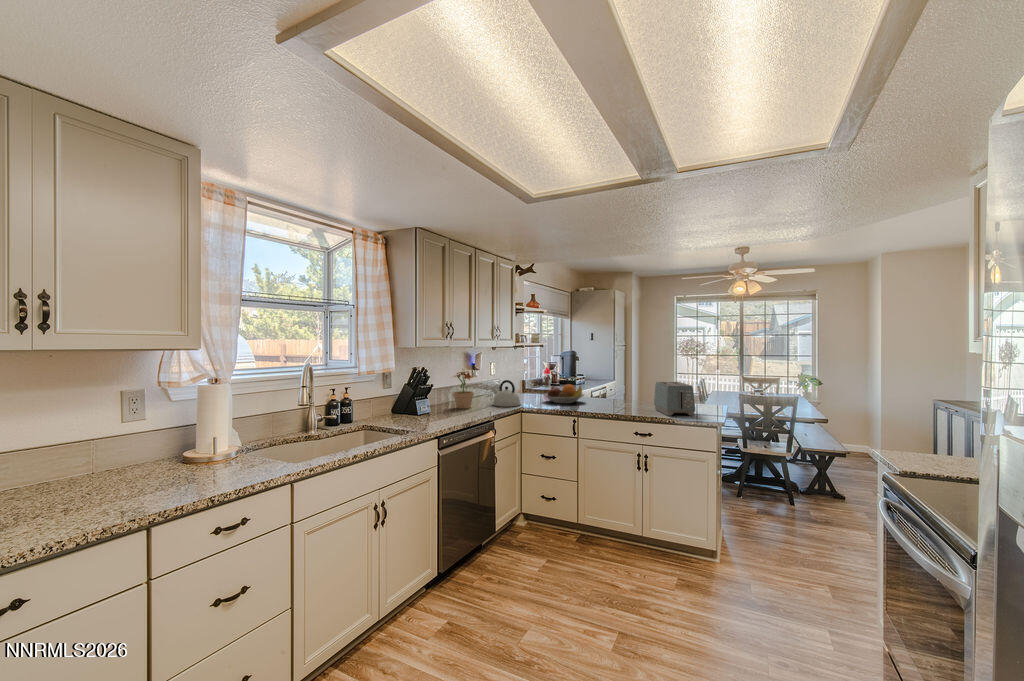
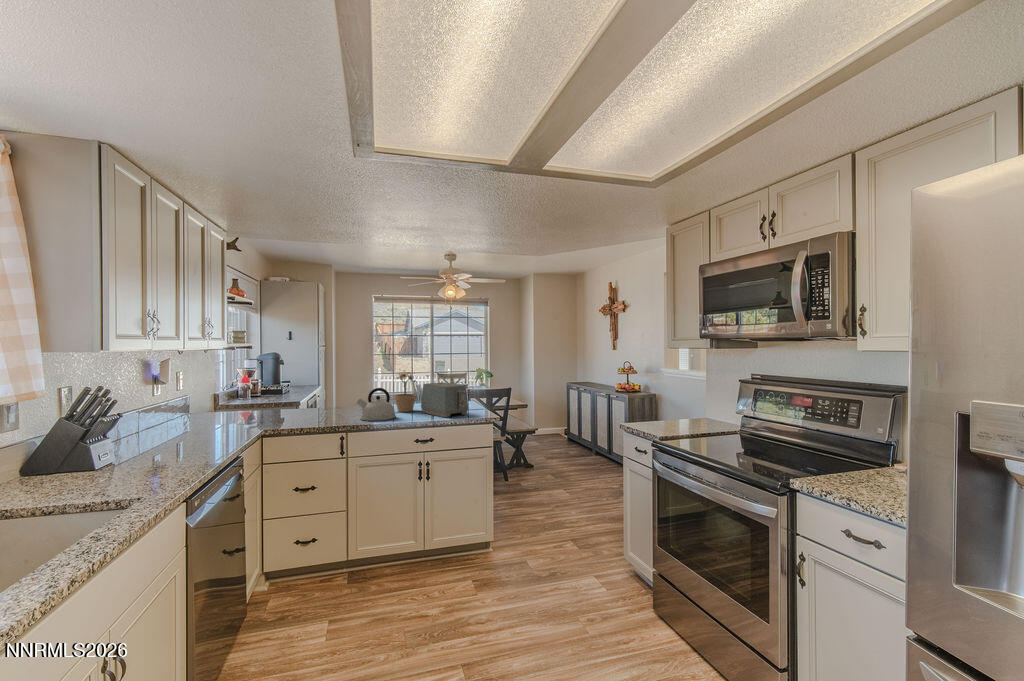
potted plant: present [453,369,474,408] -> present [394,372,416,412]
kettle: present [492,380,521,407] -> present [357,388,396,421]
fruit bowl: present [543,384,584,403] -> none [278,394,335,420]

